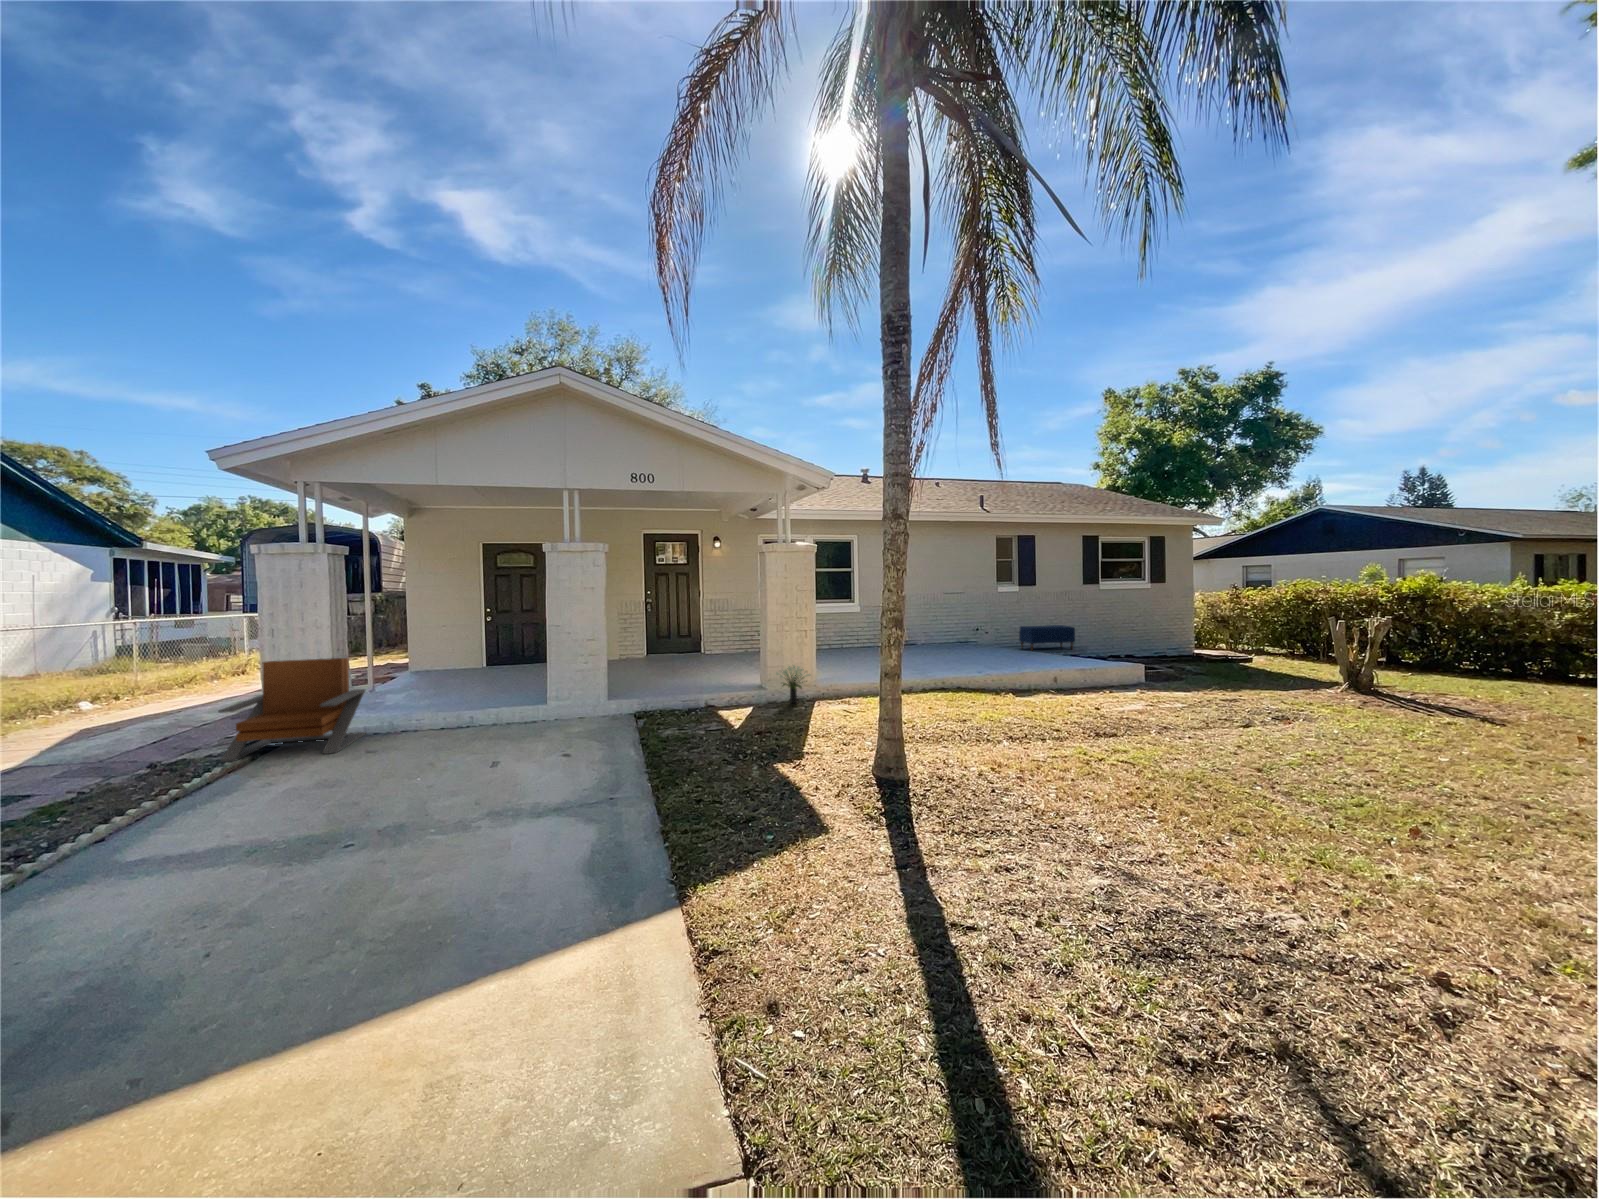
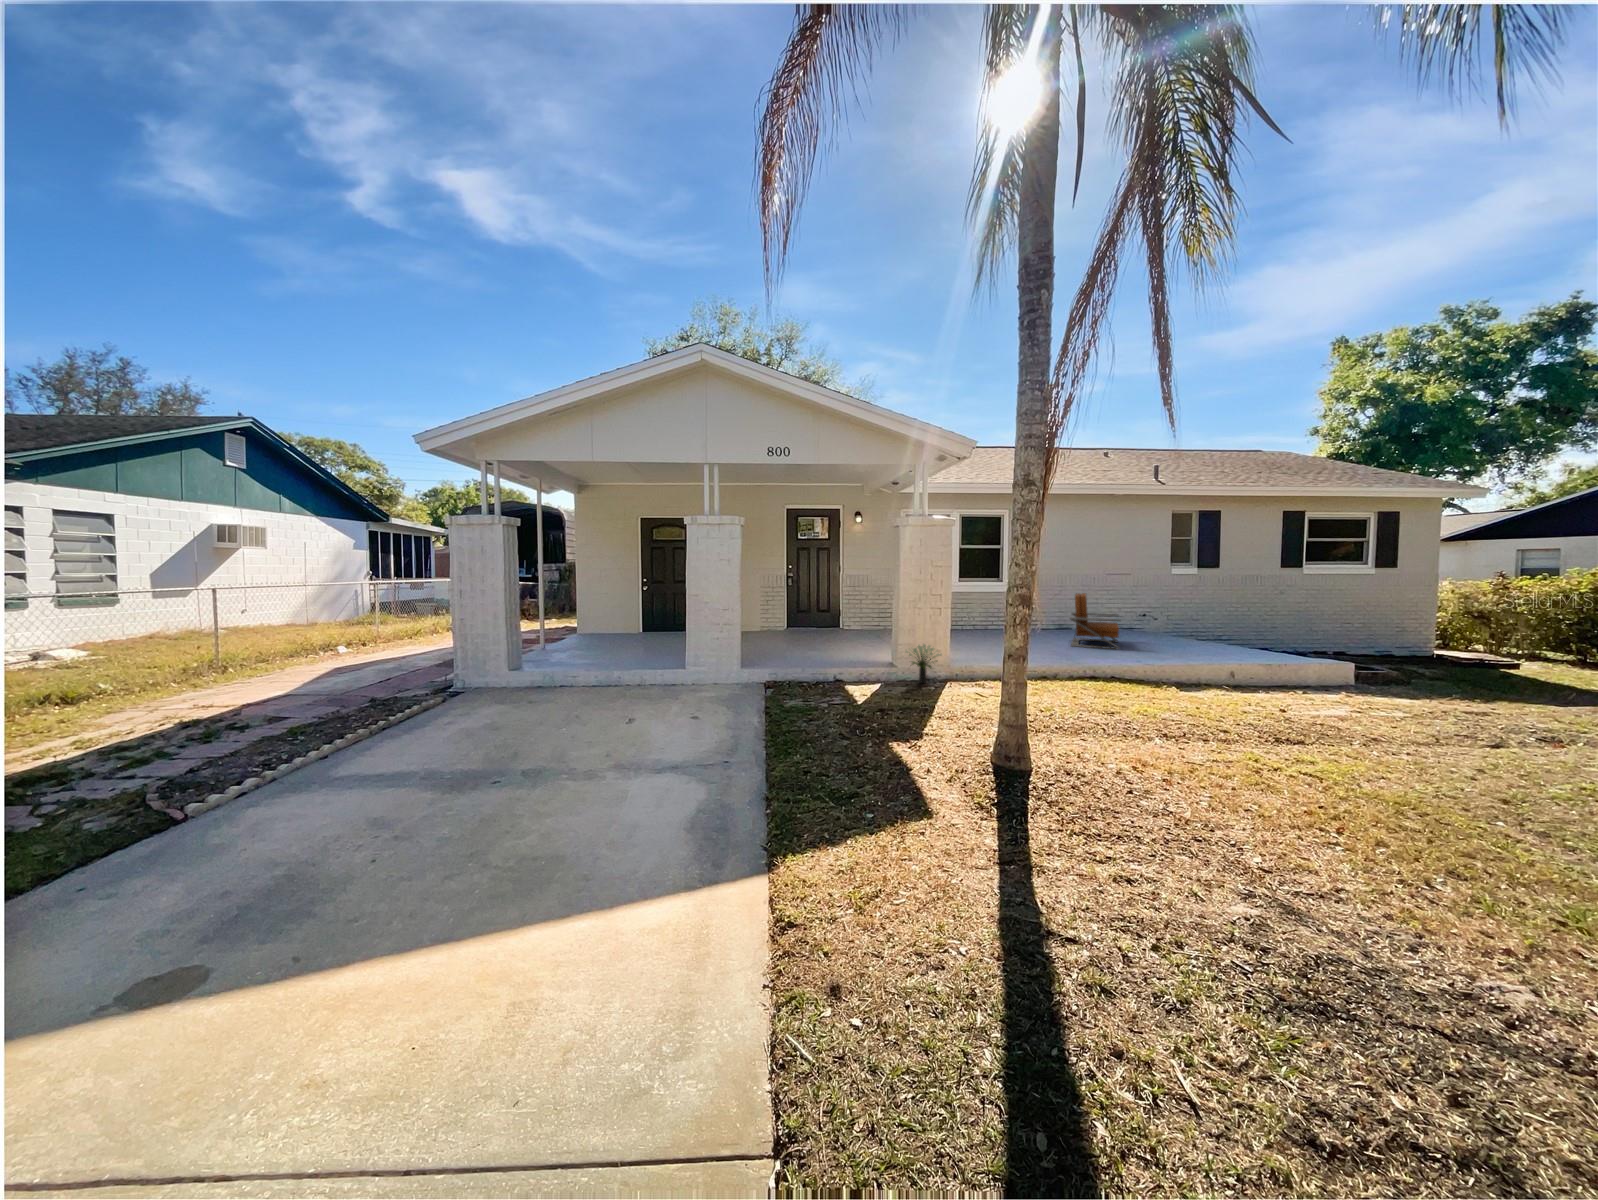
bench: present [1019,625,1075,650] -> none [1195,613,1268,642]
lounge chair: present [218,658,366,762] -> present [1070,593,1120,649]

